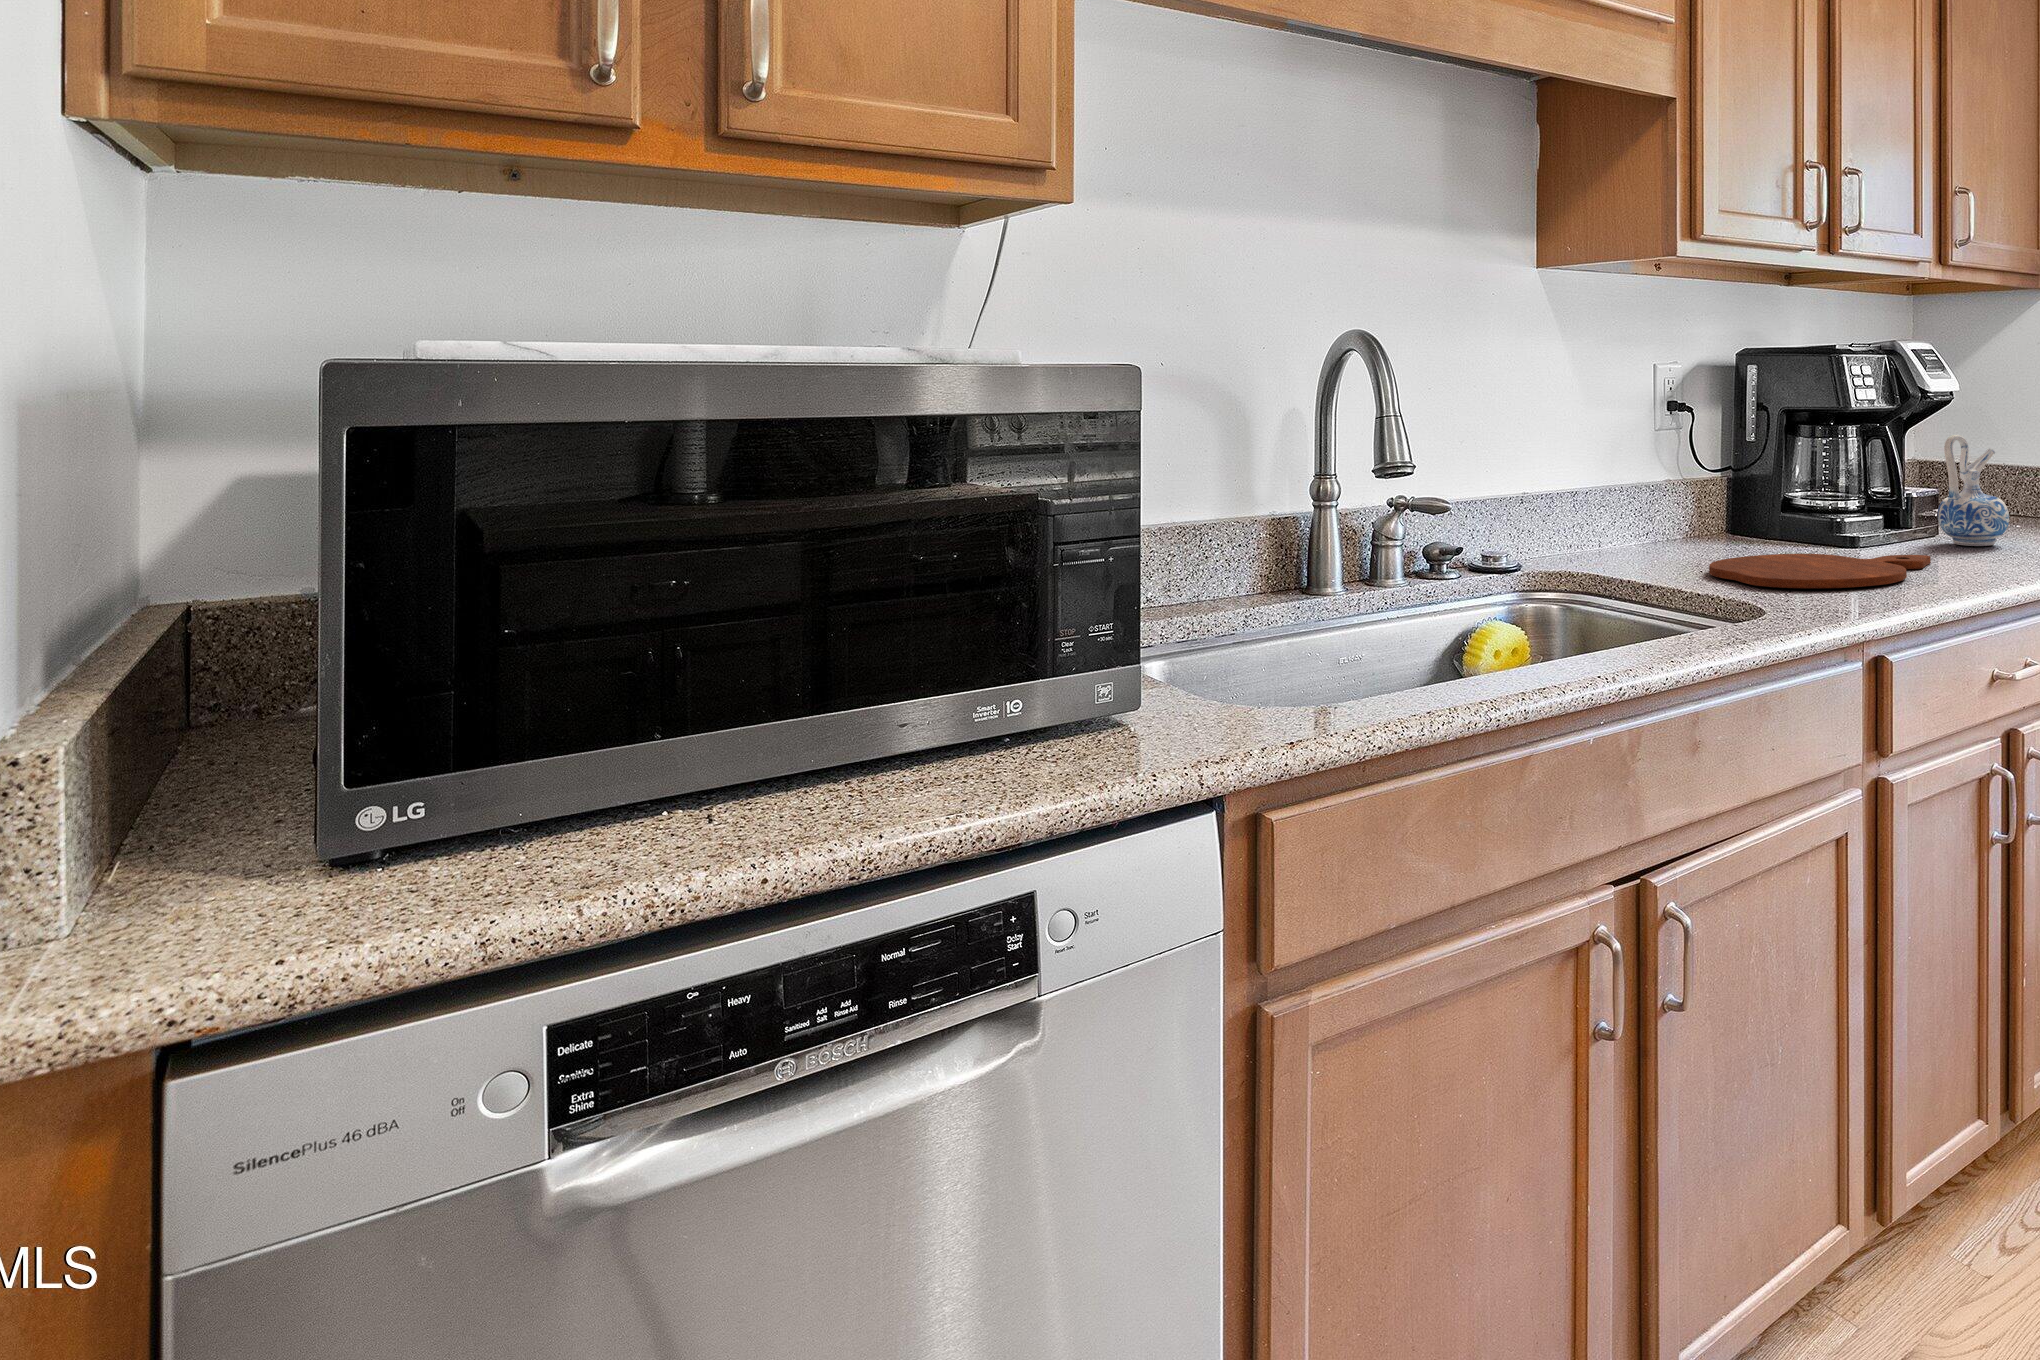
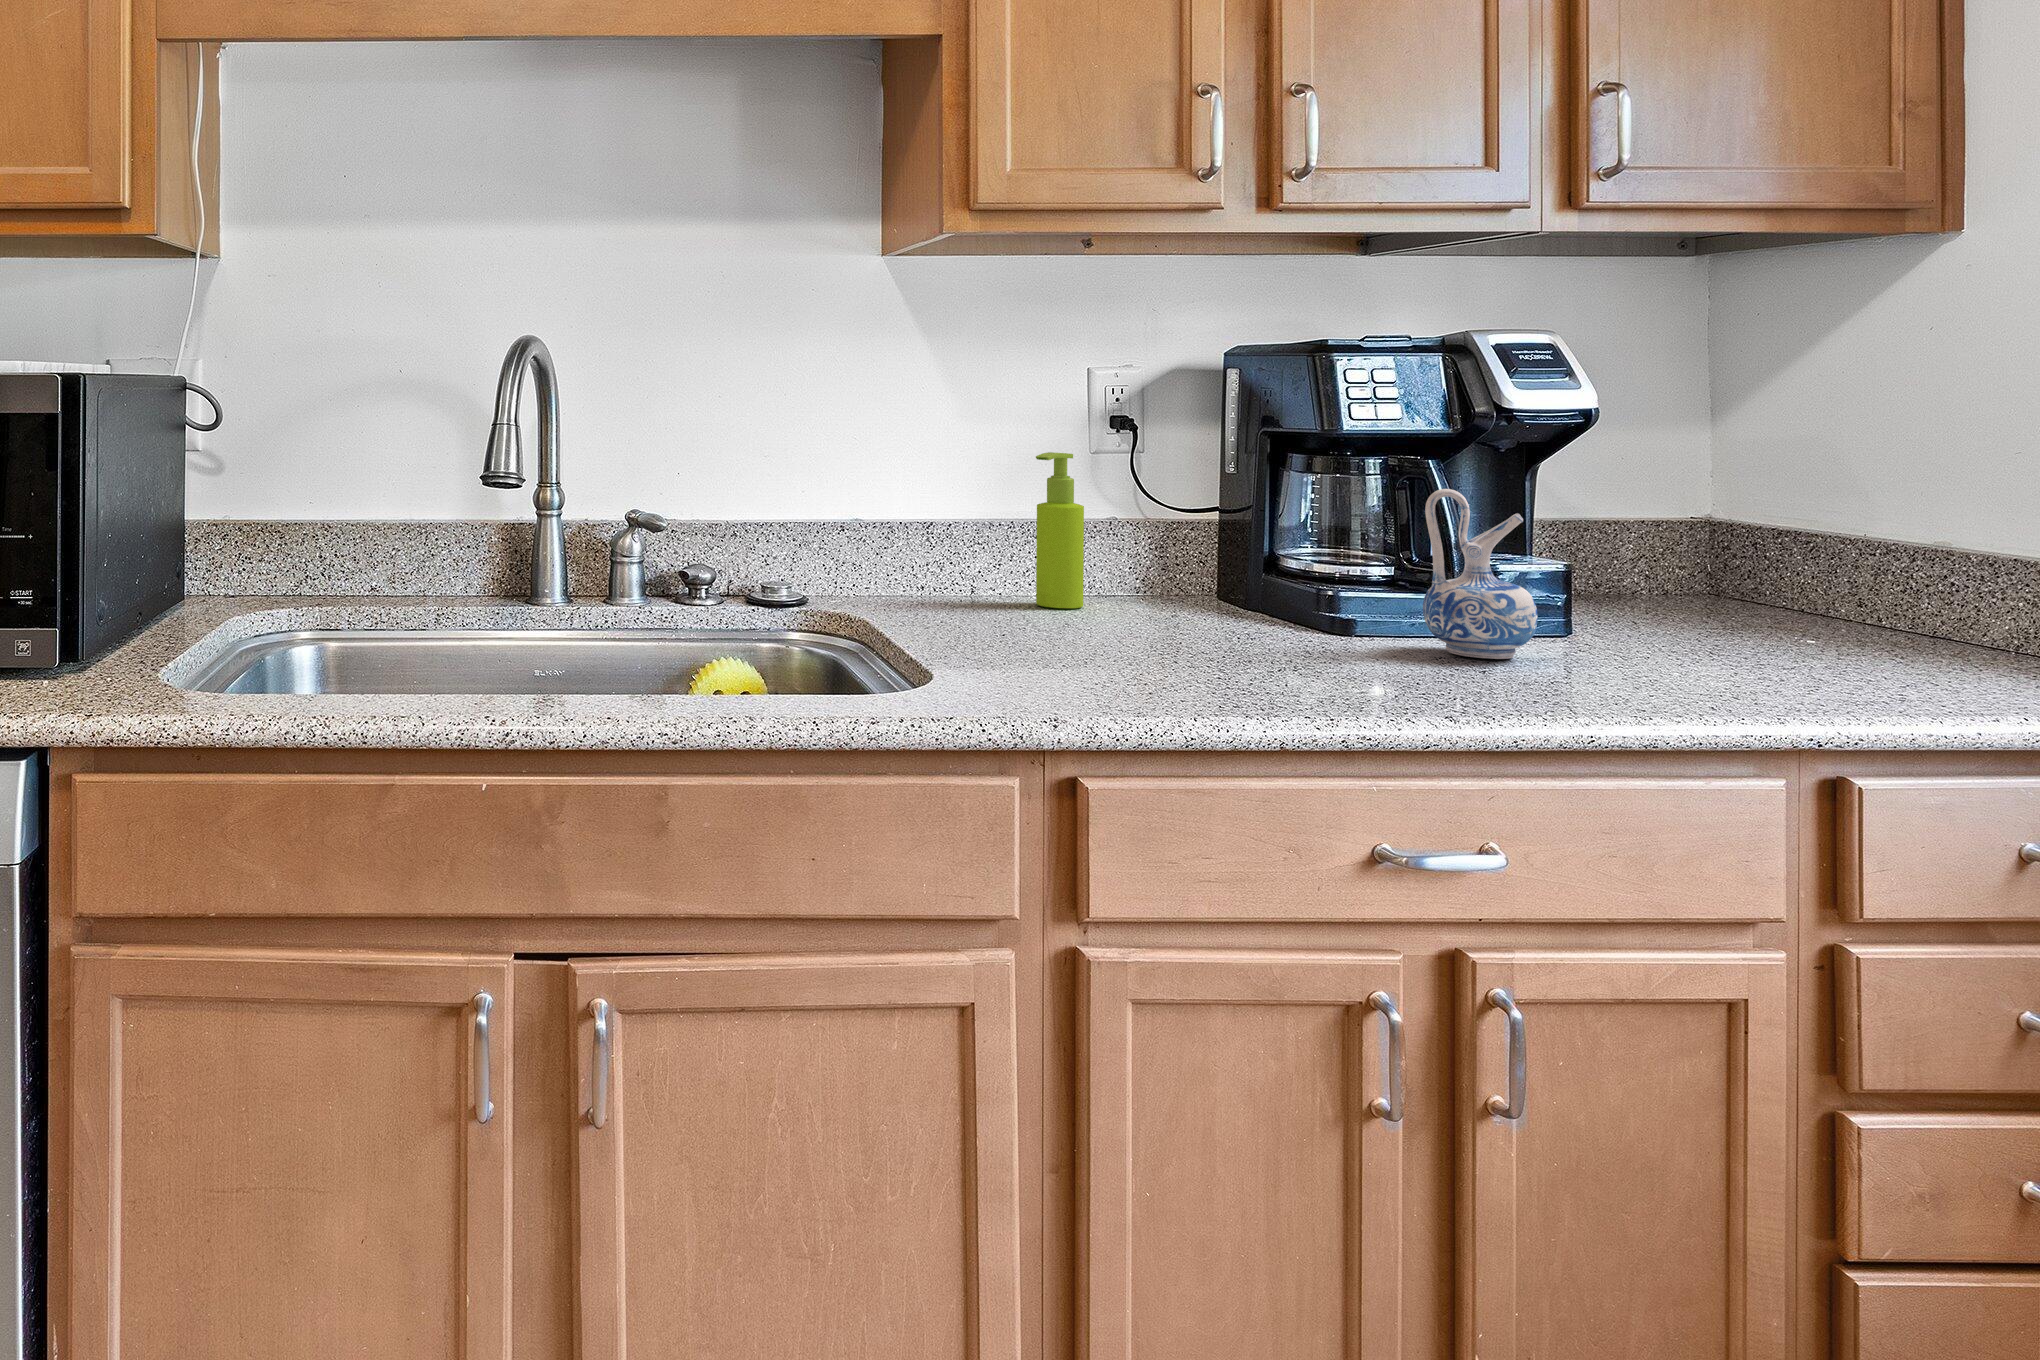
soap dispenser: none [1651,428,1688,548] -> present [1036,452,1084,608]
cutting board: present [1709,554,1931,588] -> none [960,626,1304,681]

